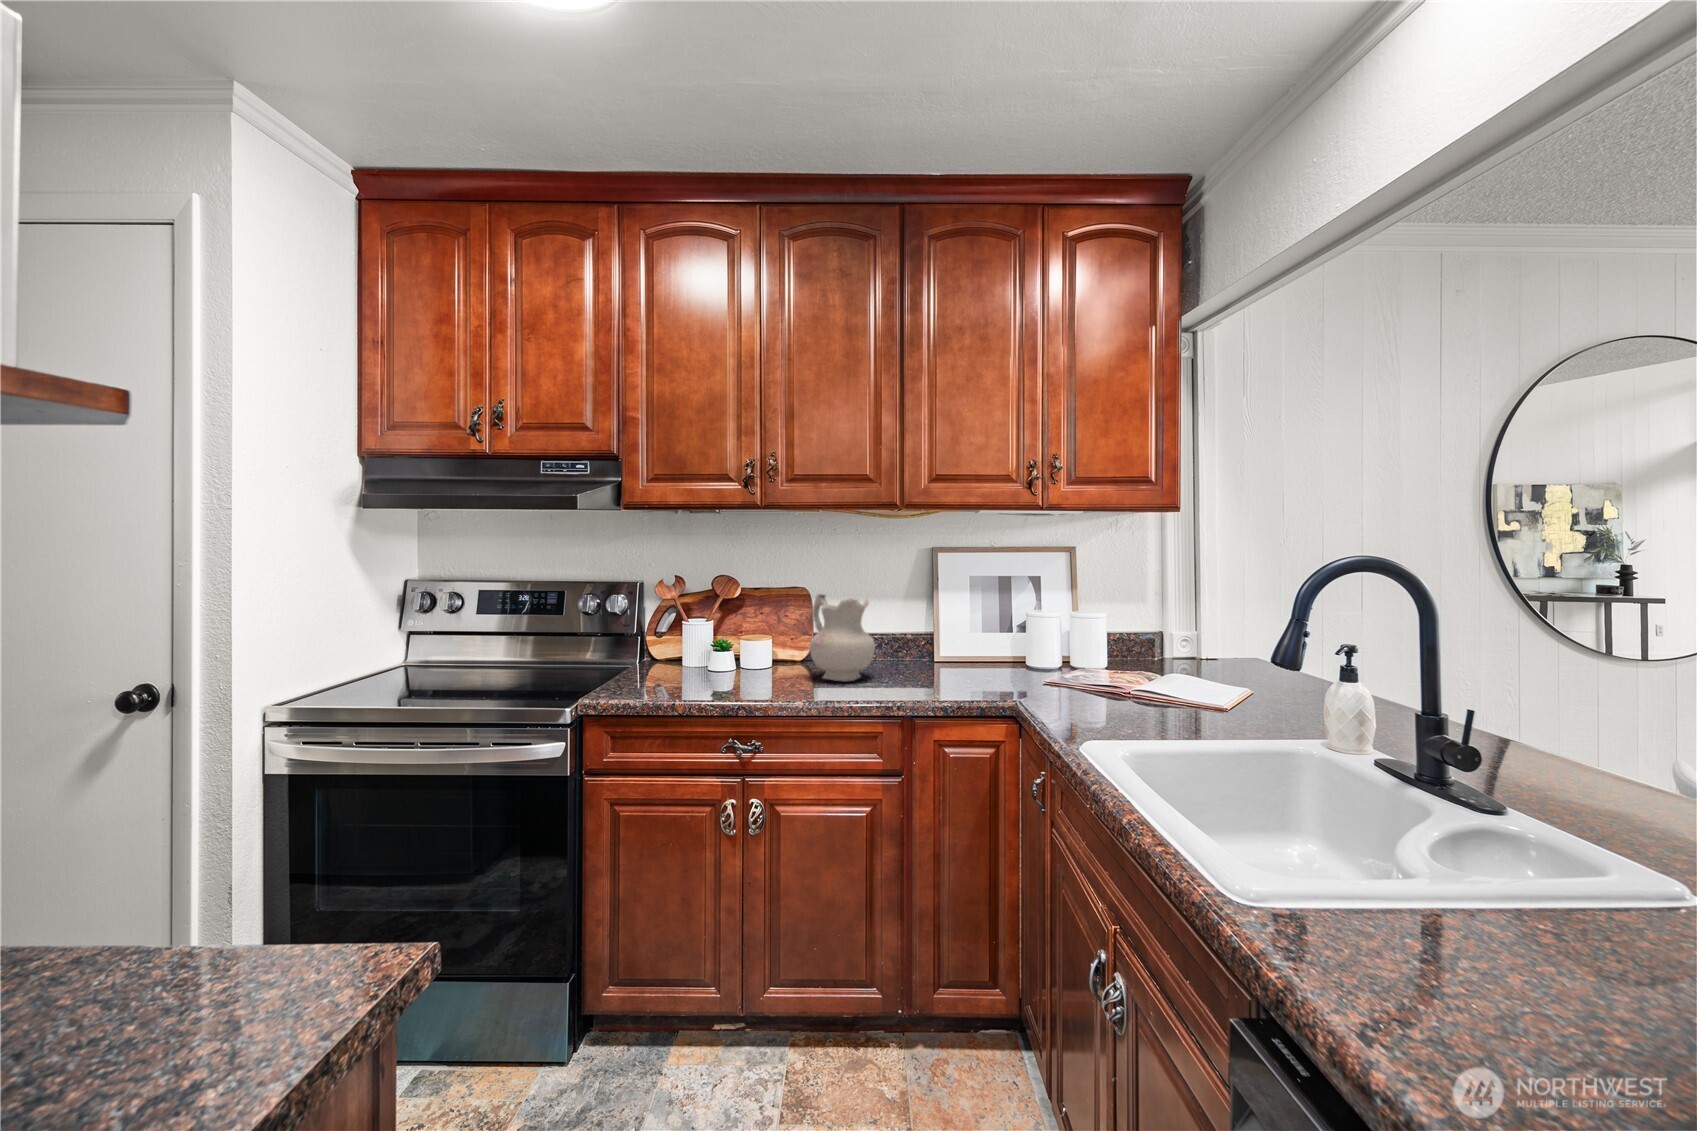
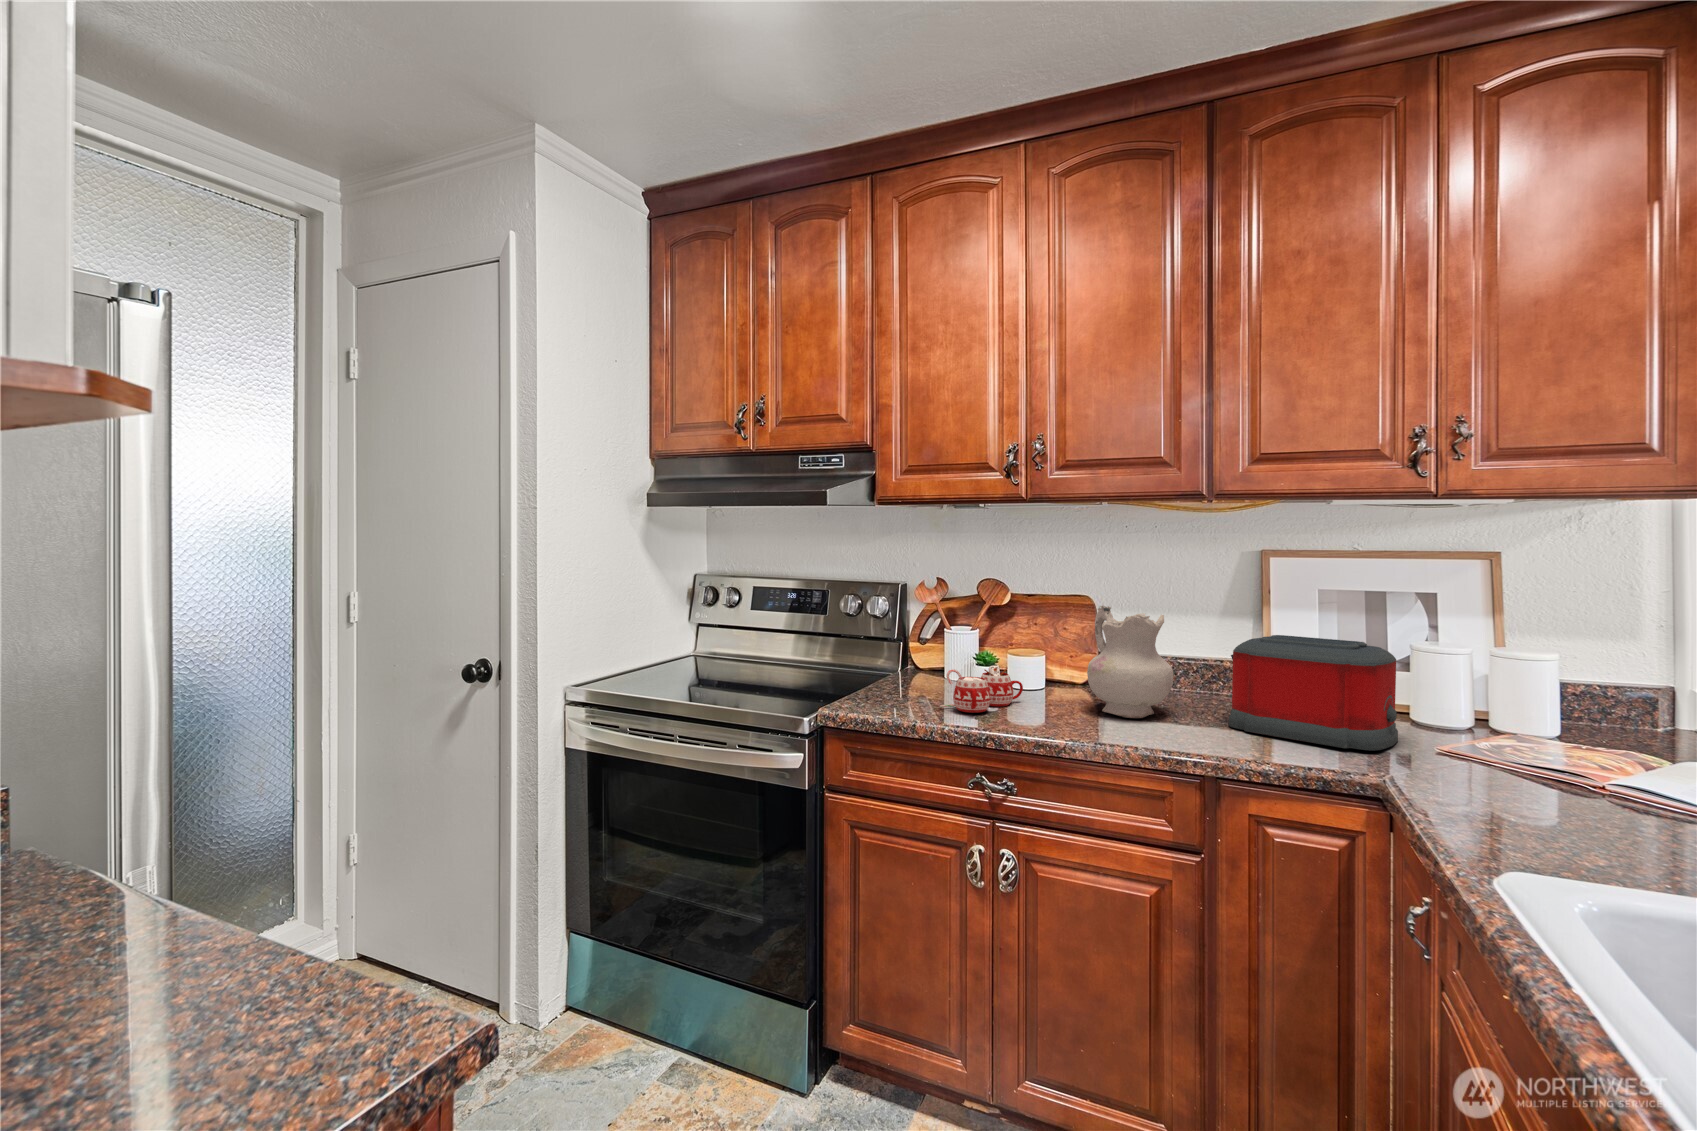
toaster: none [915,611,1024,688] -> present [1229,635,1398,750]
mug: none [688,648,757,688] -> present [940,666,1023,713]

